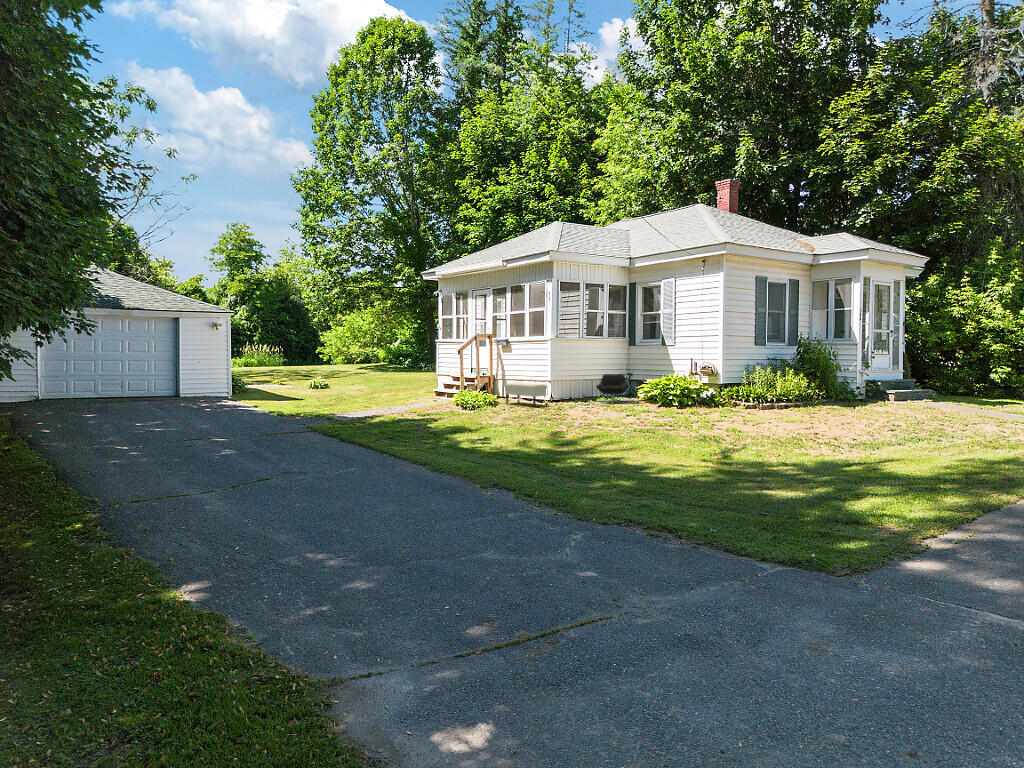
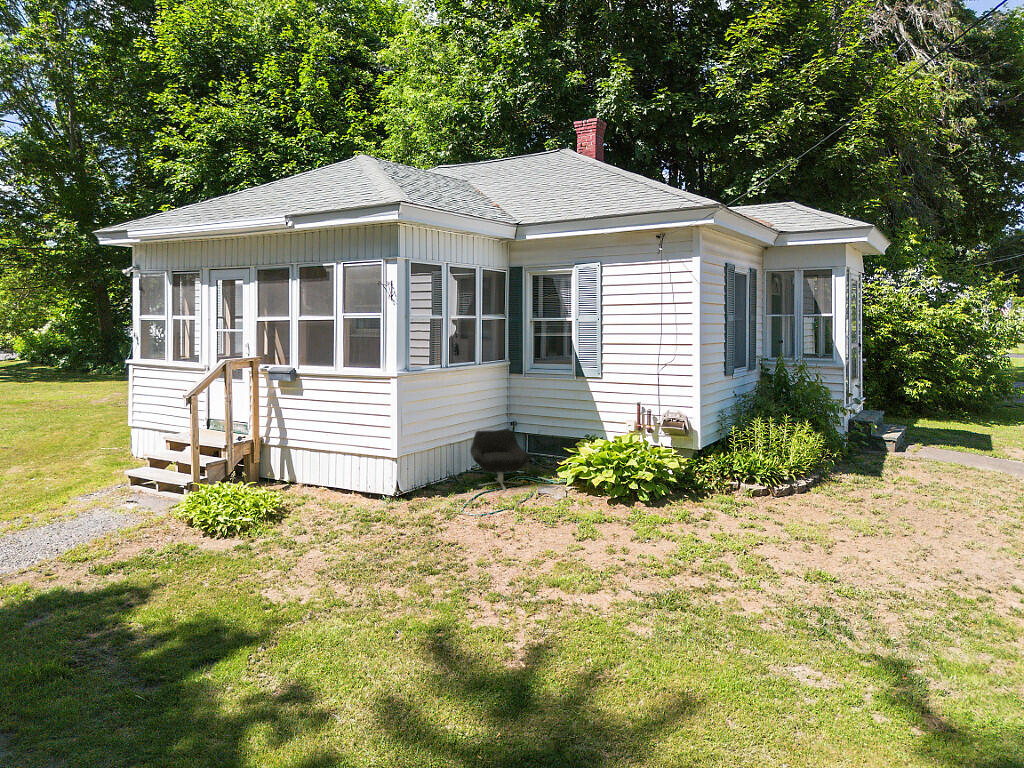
bench: present [505,383,547,406] -> none [296,456,390,513]

